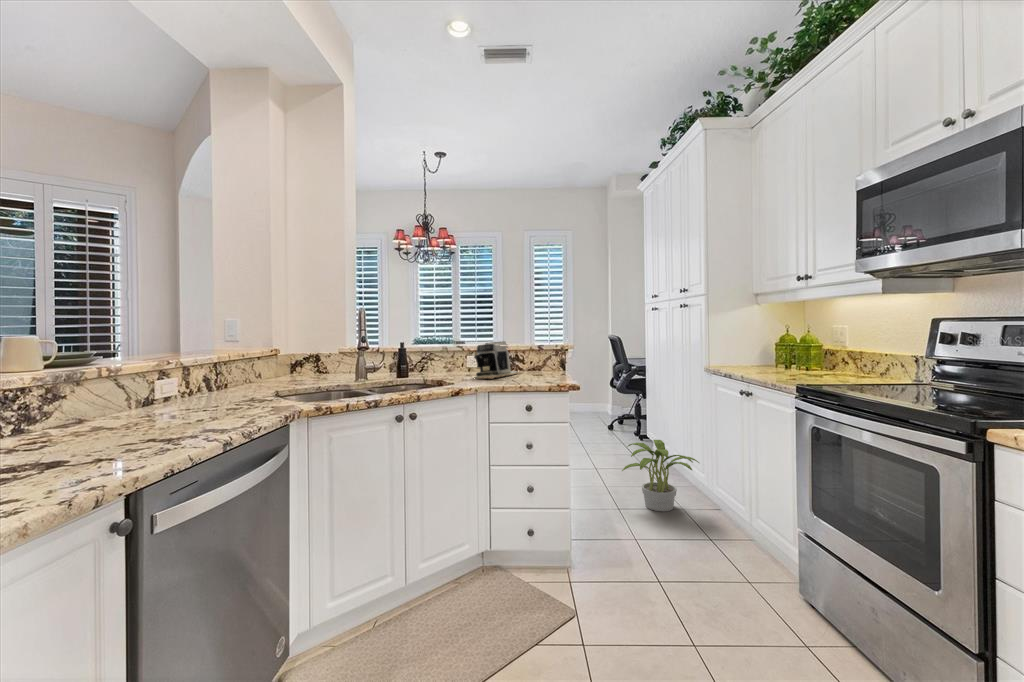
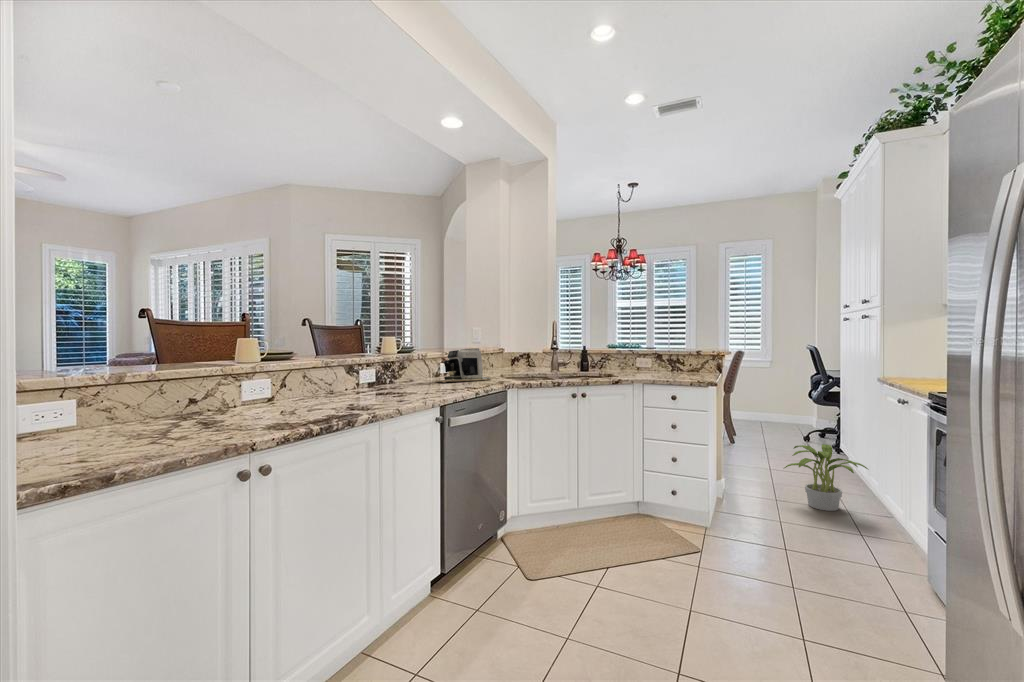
coffee maker: present [474,341,518,379] -> present [438,348,491,383]

